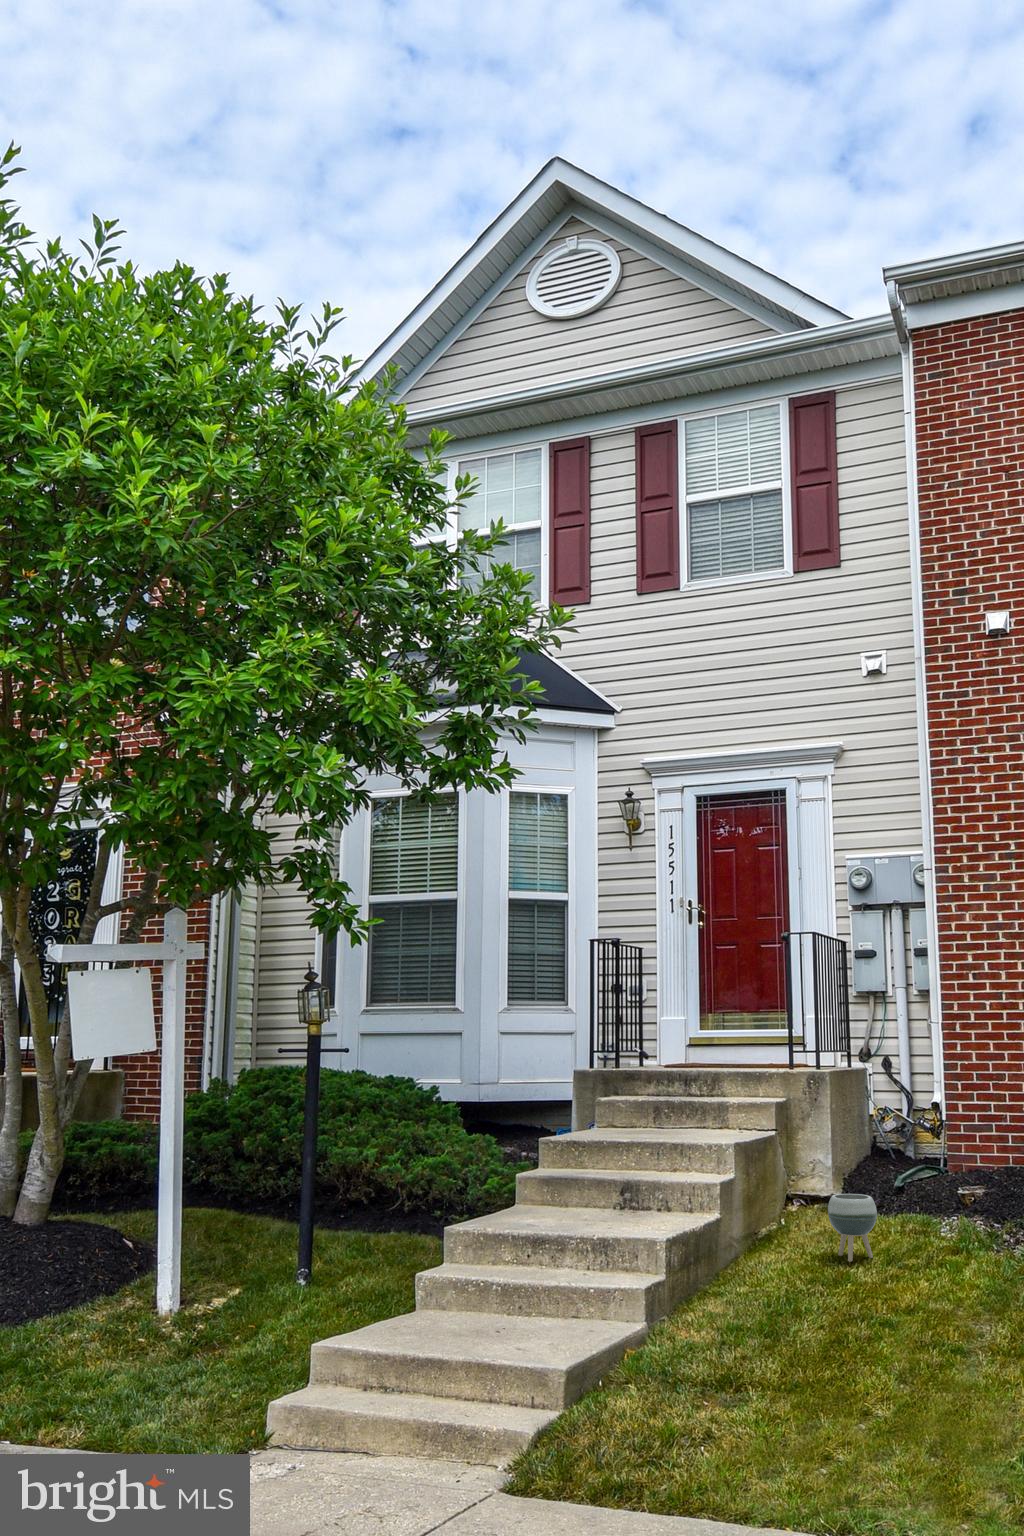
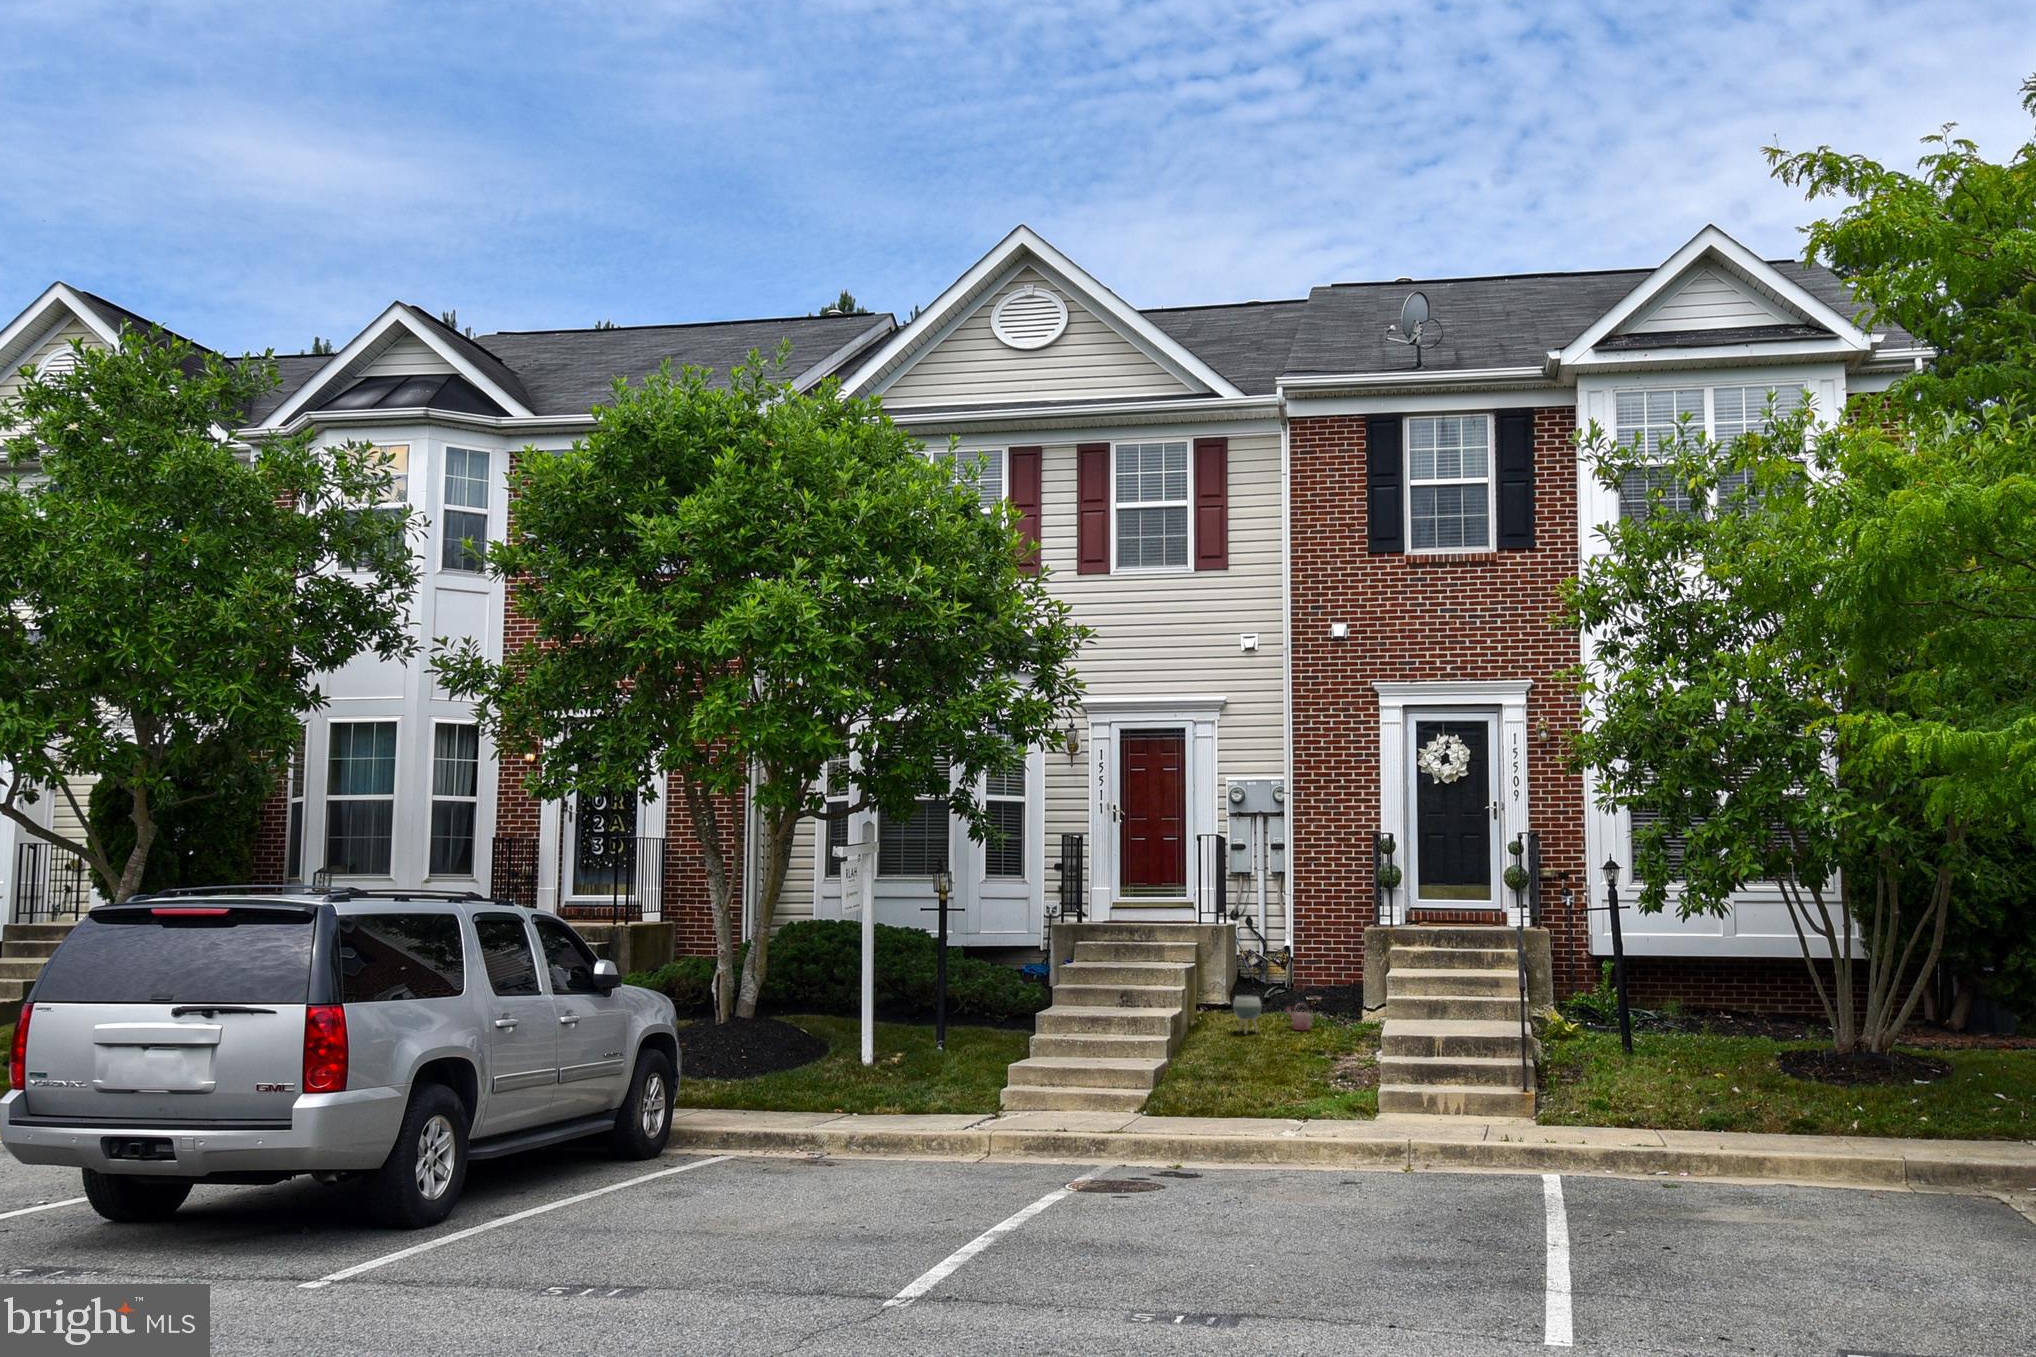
watering can: none [920,1208,967,1257] -> present [1286,1007,1312,1030]

